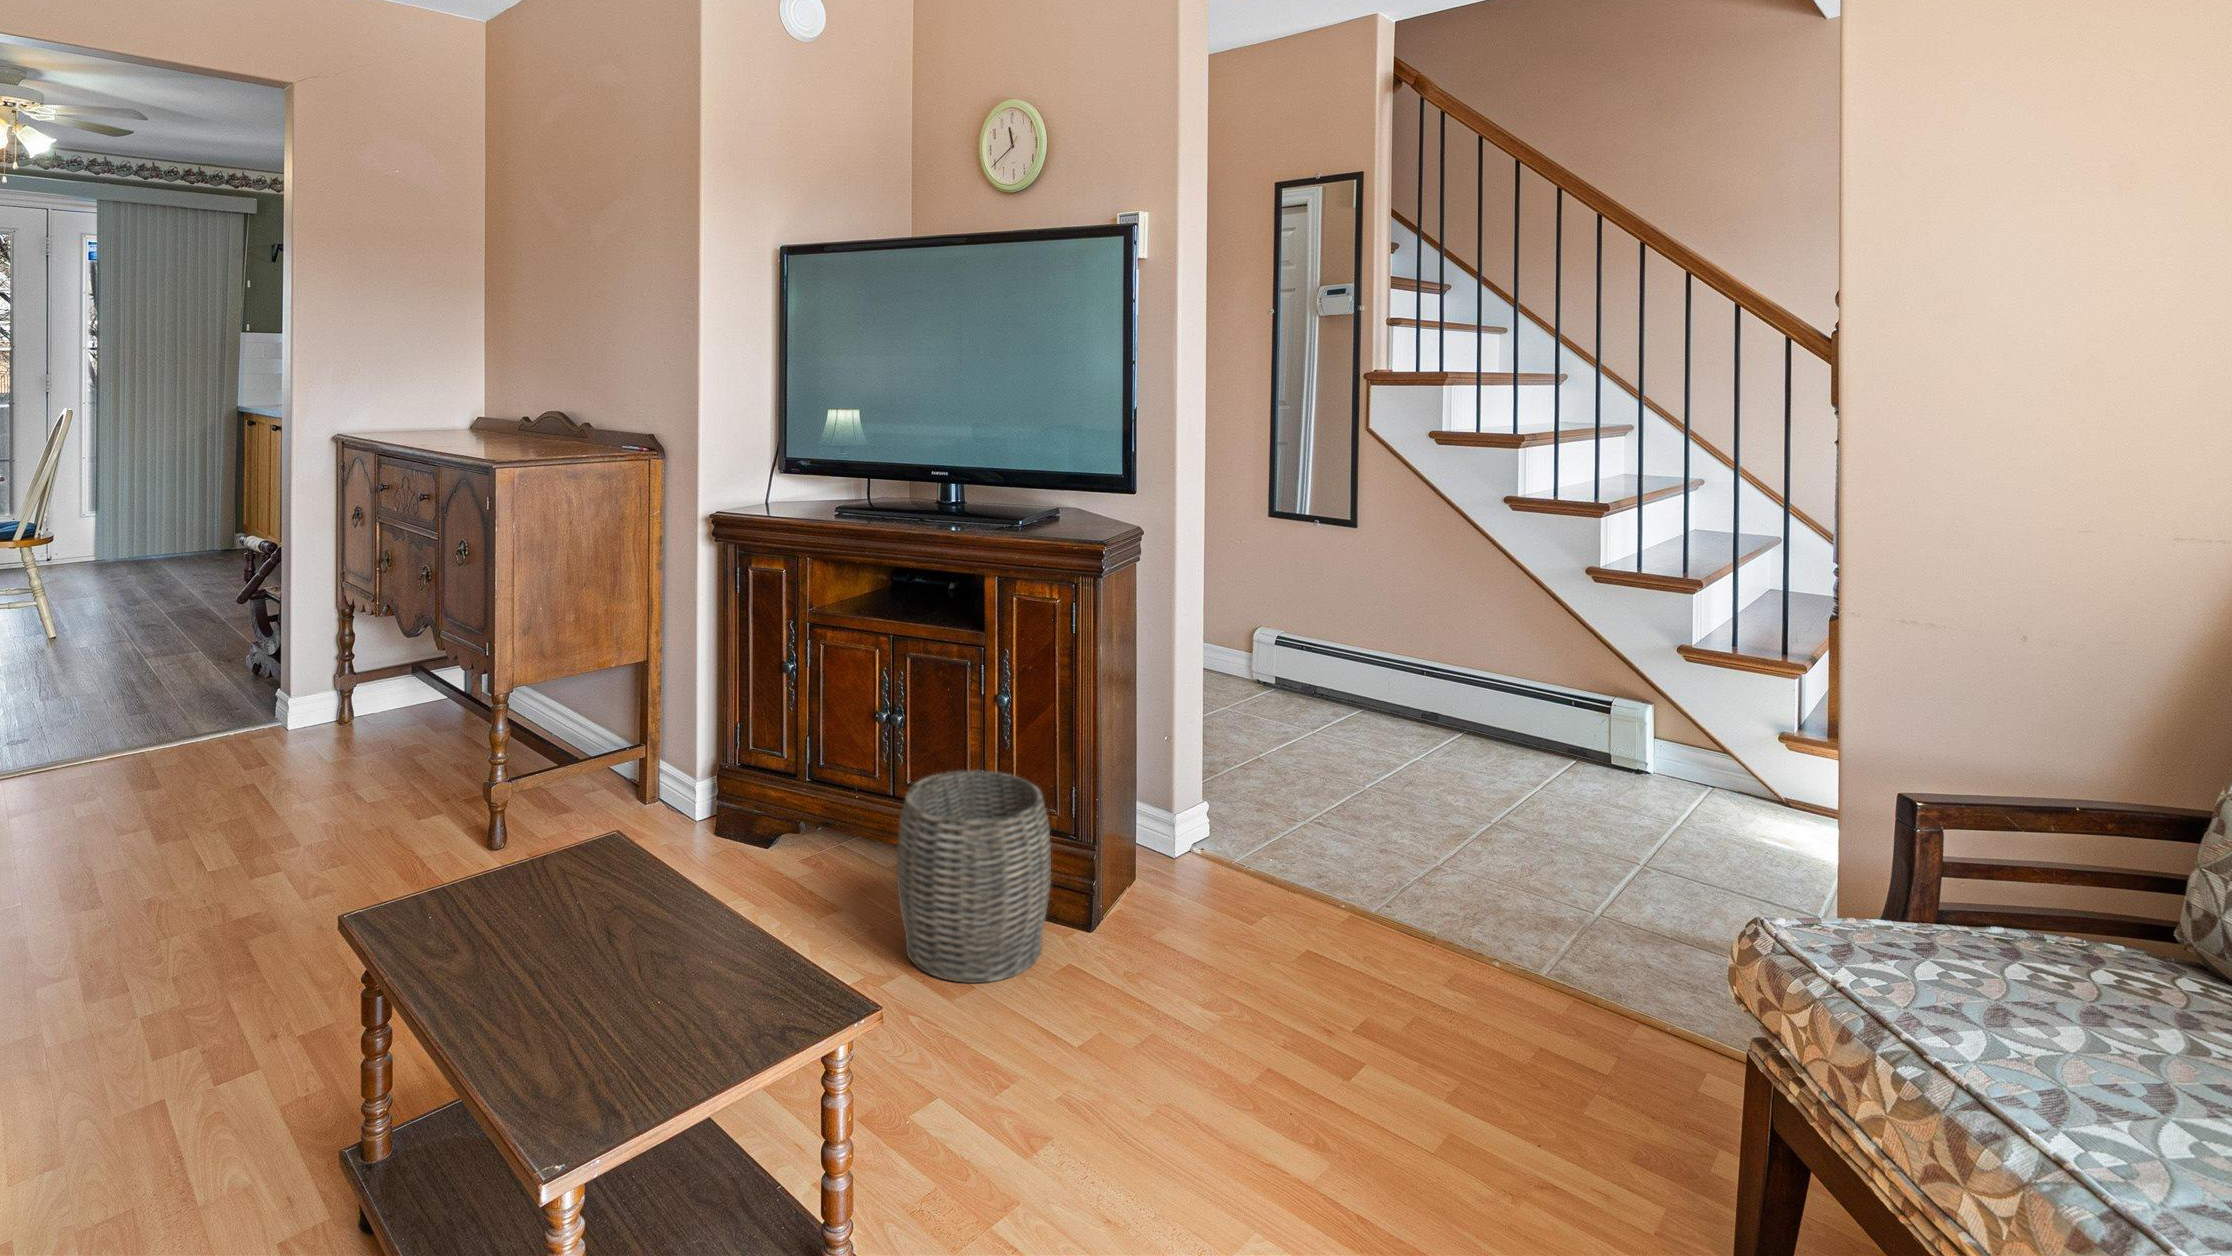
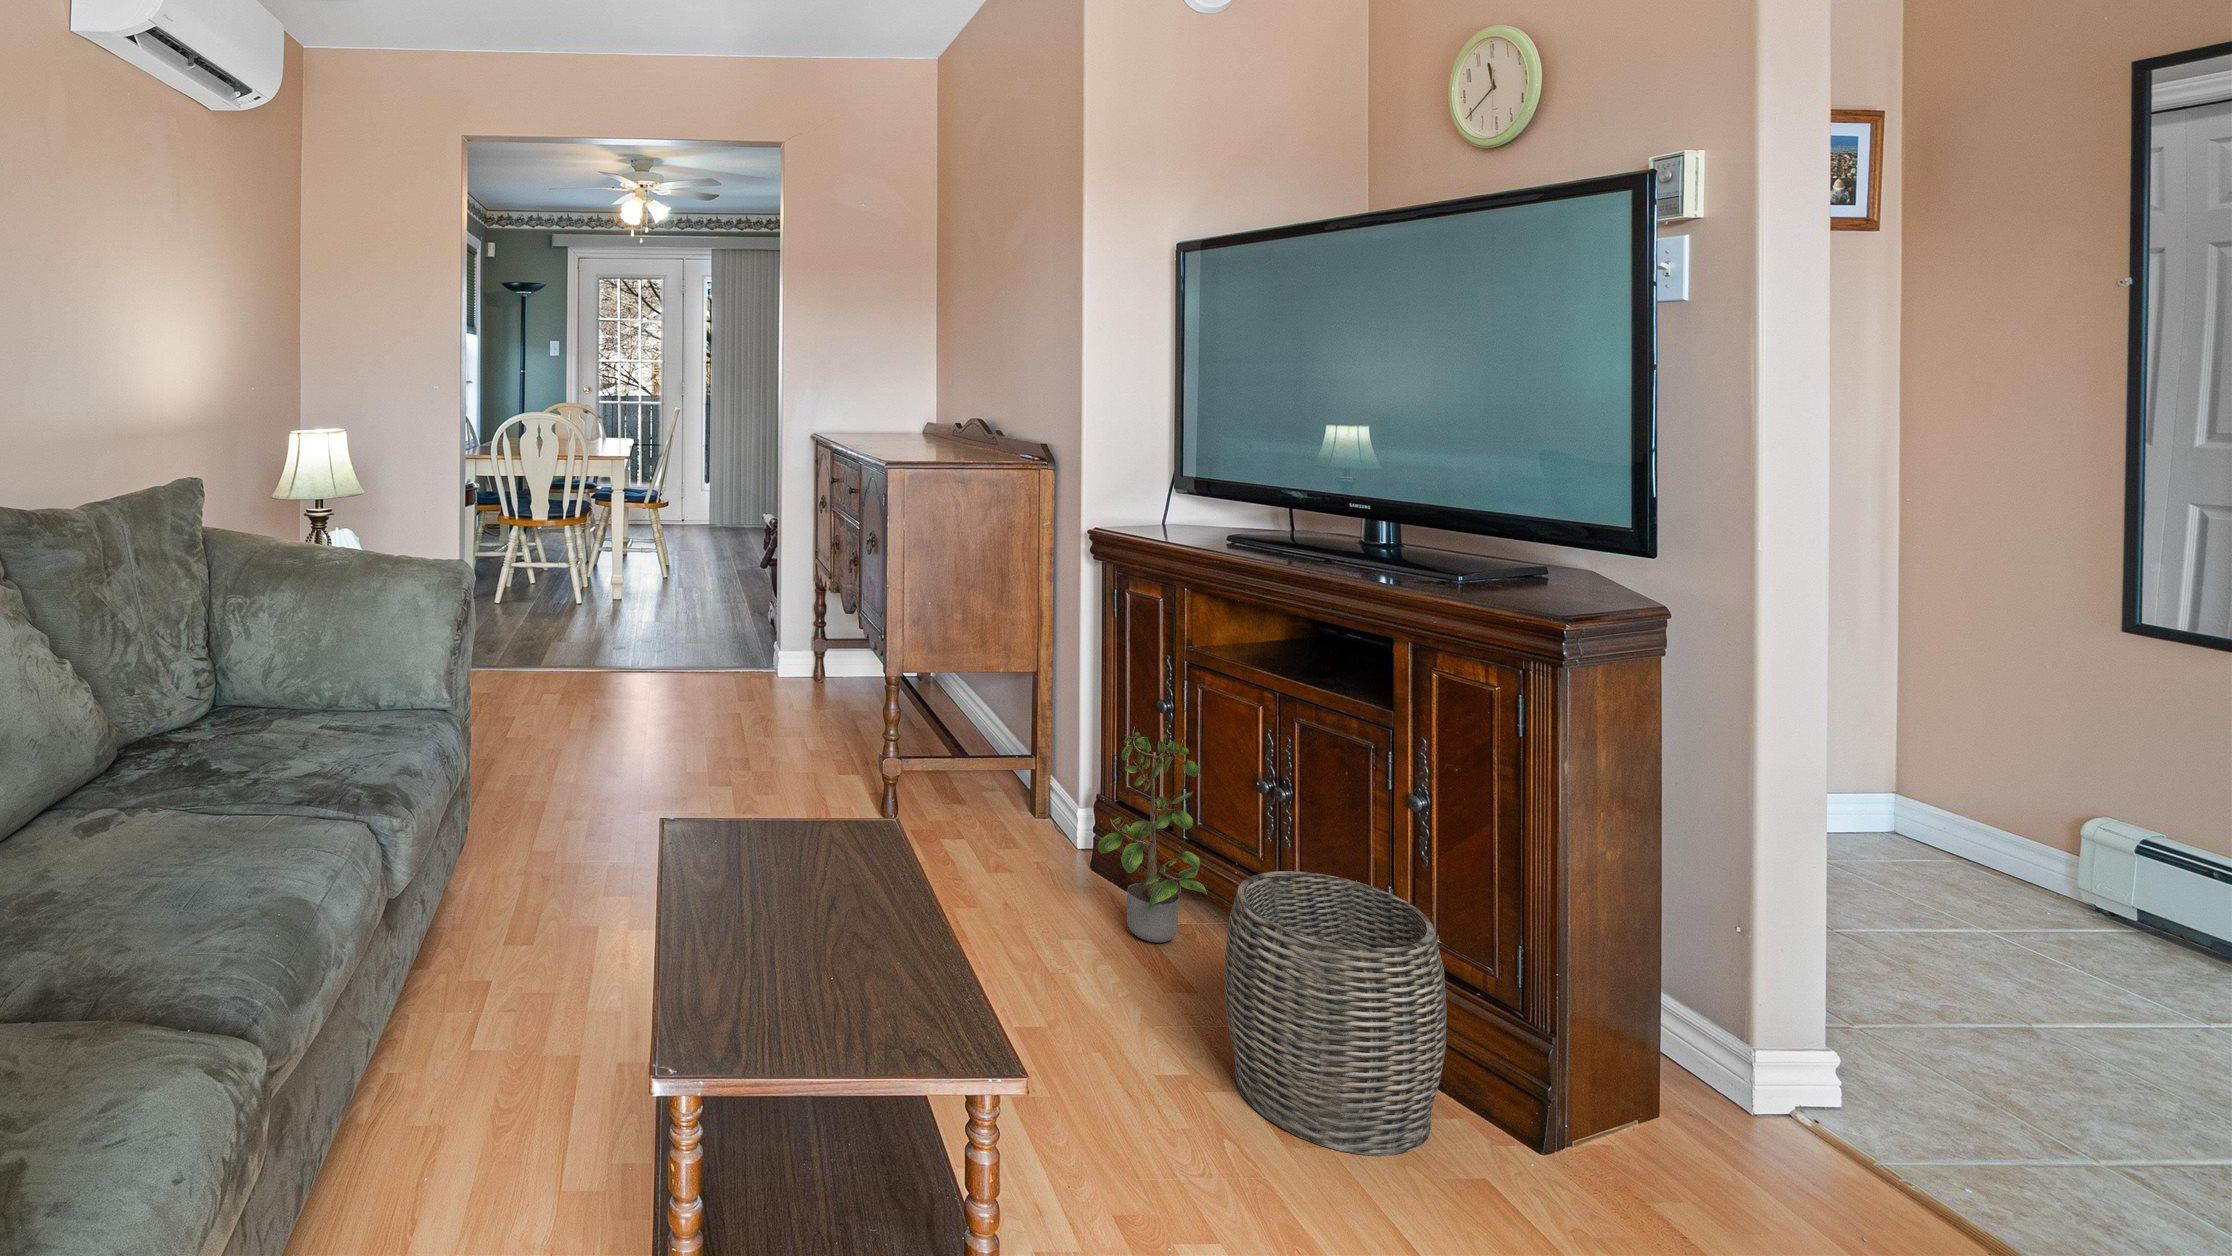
potted plant: none [745,688,850,876] -> present [1098,727,1208,943]

